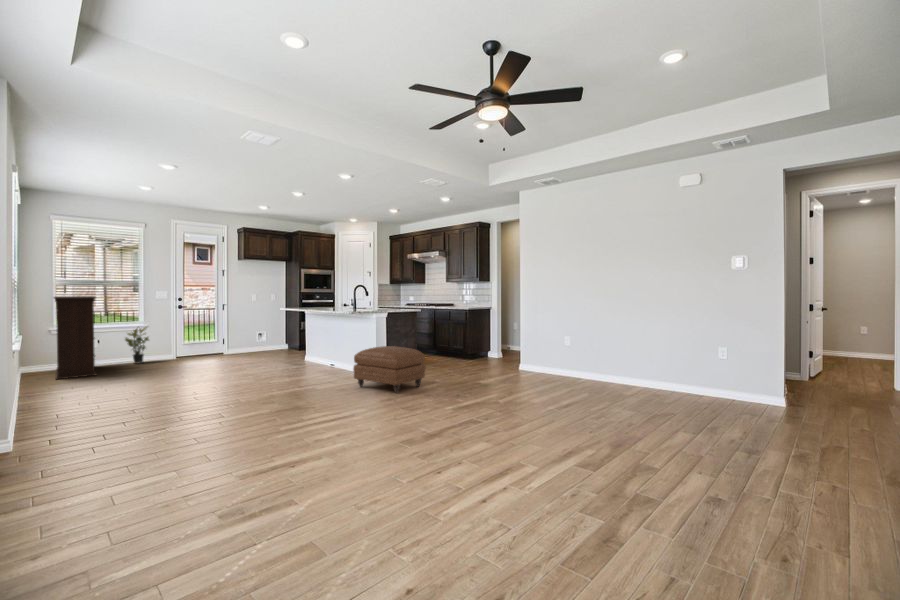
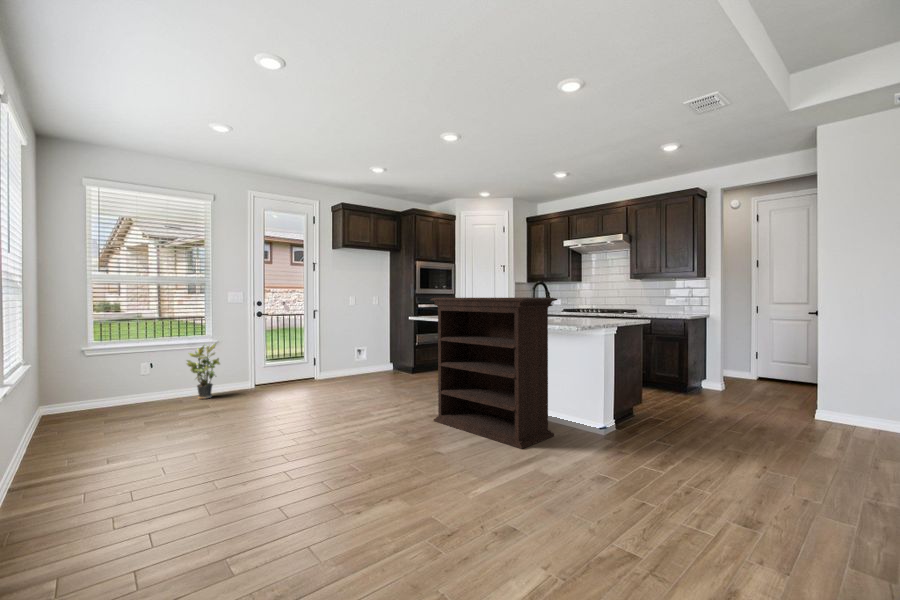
bookshelf: present [54,296,97,380] -> present [430,297,557,449]
ottoman: present [353,346,426,393] -> none [620,393,765,501]

